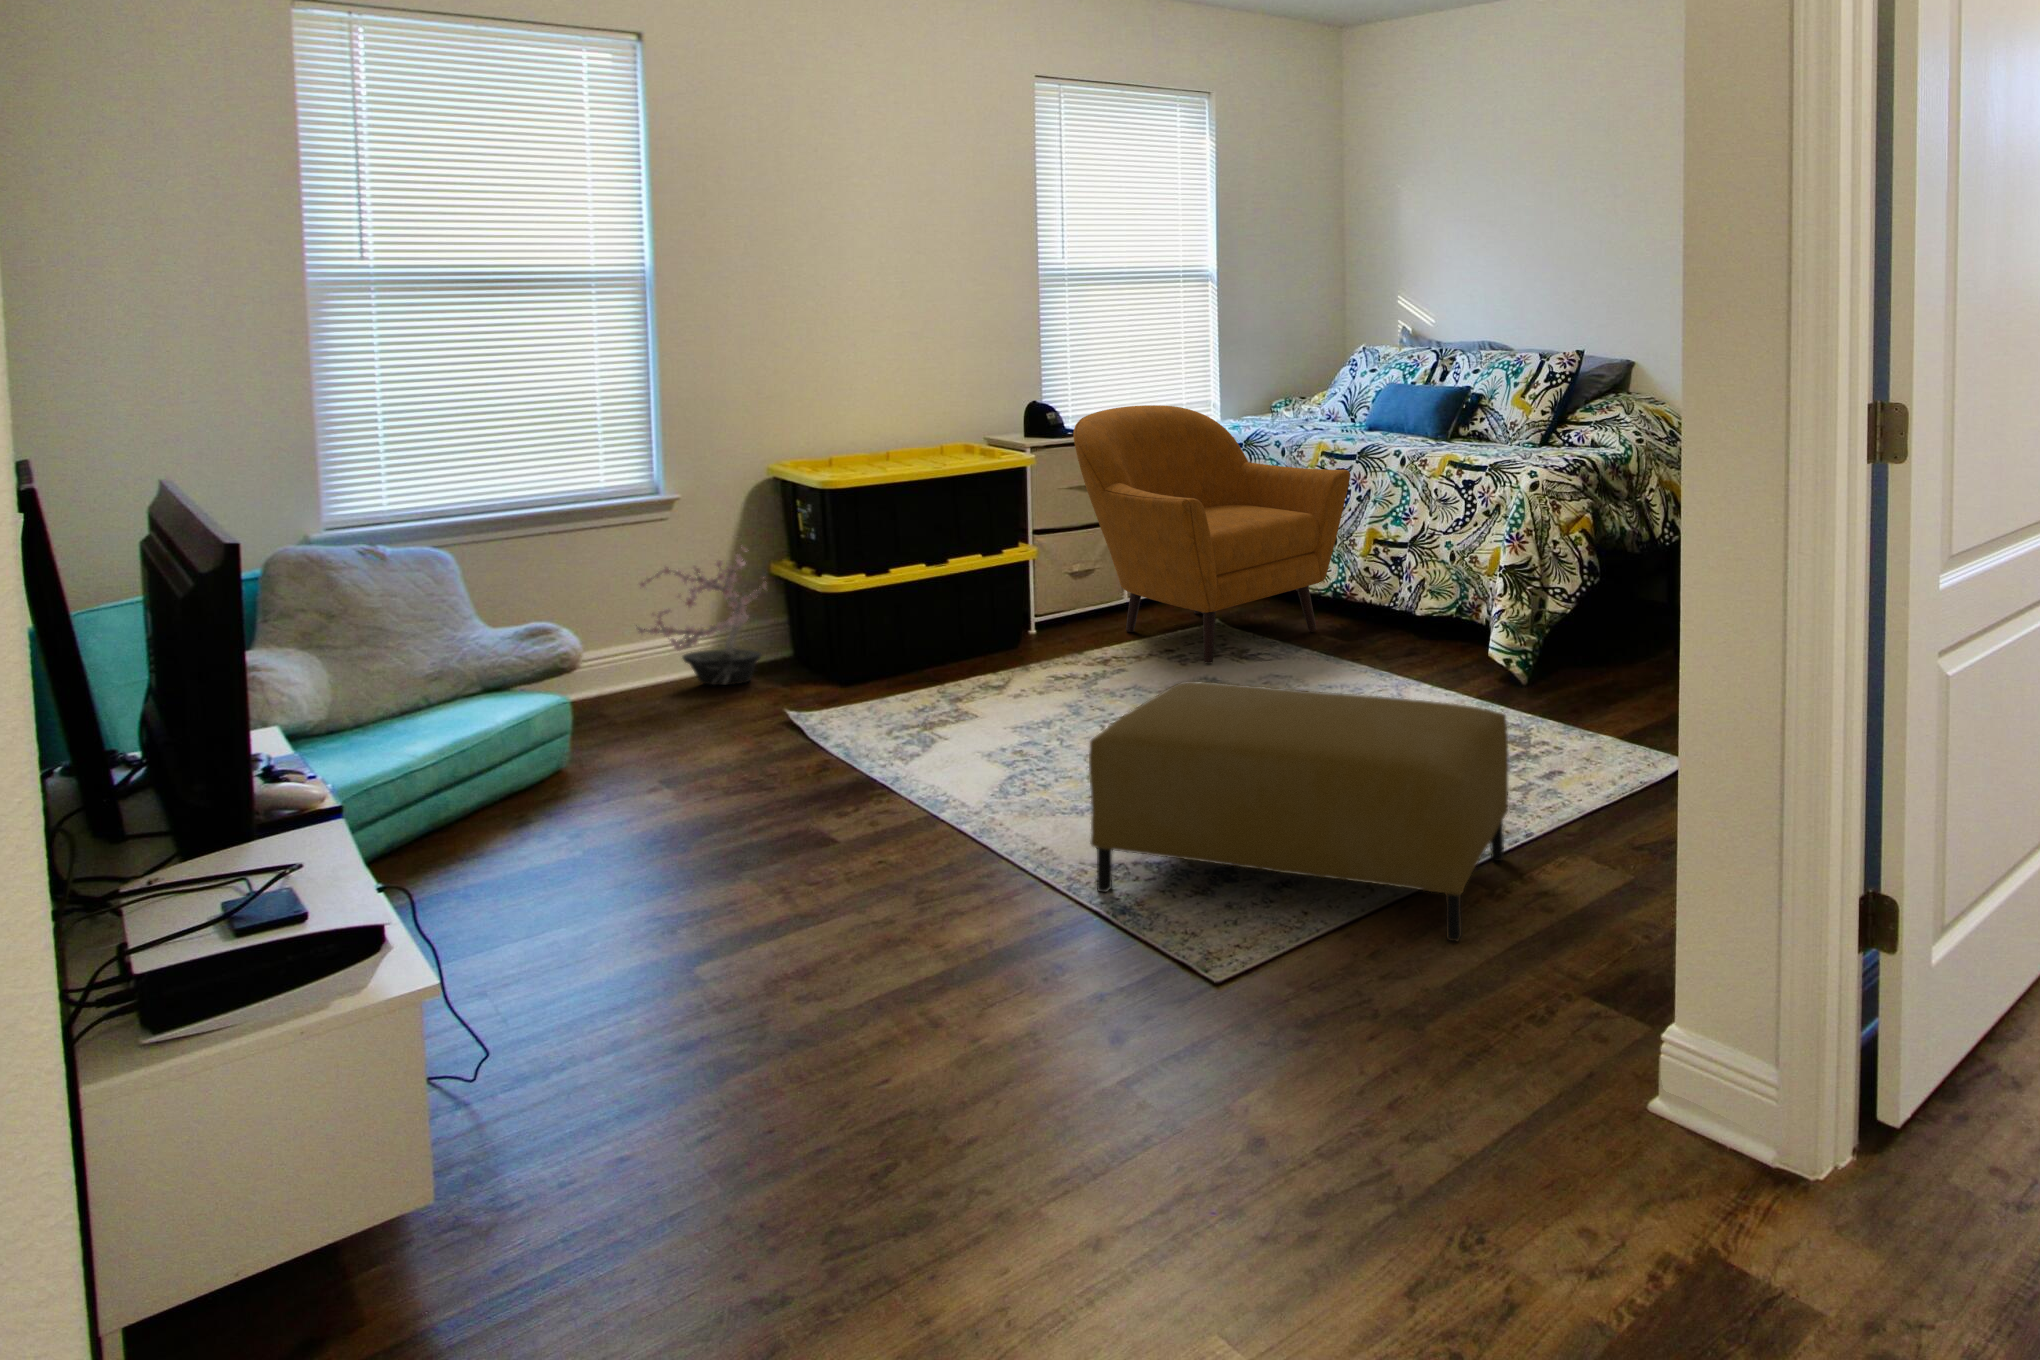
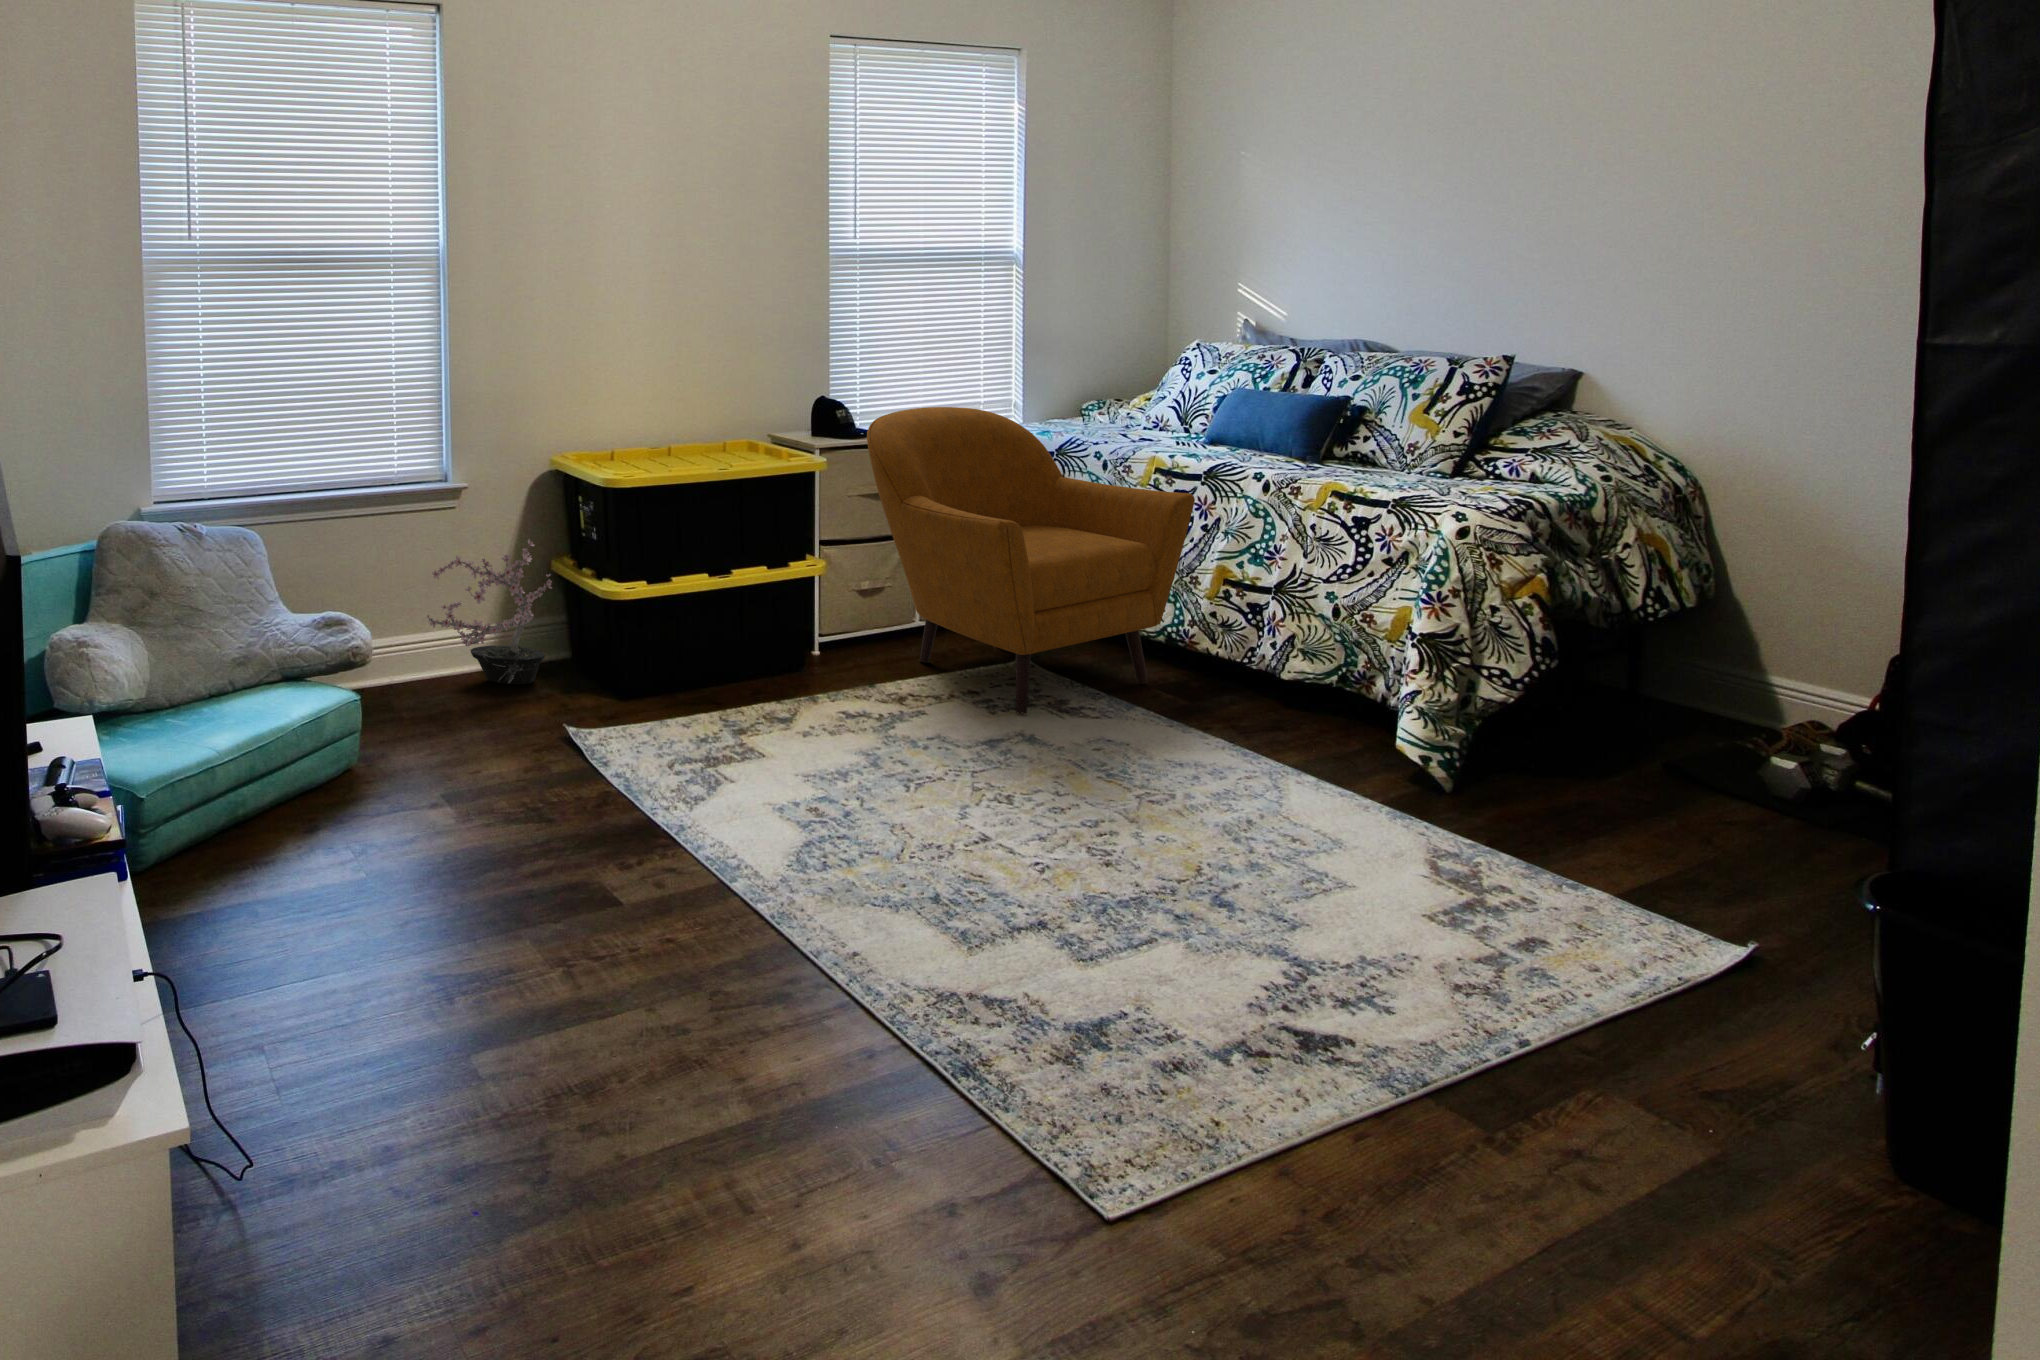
ottoman: present [1089,681,1509,941] -> none [916,766,1518,1233]

